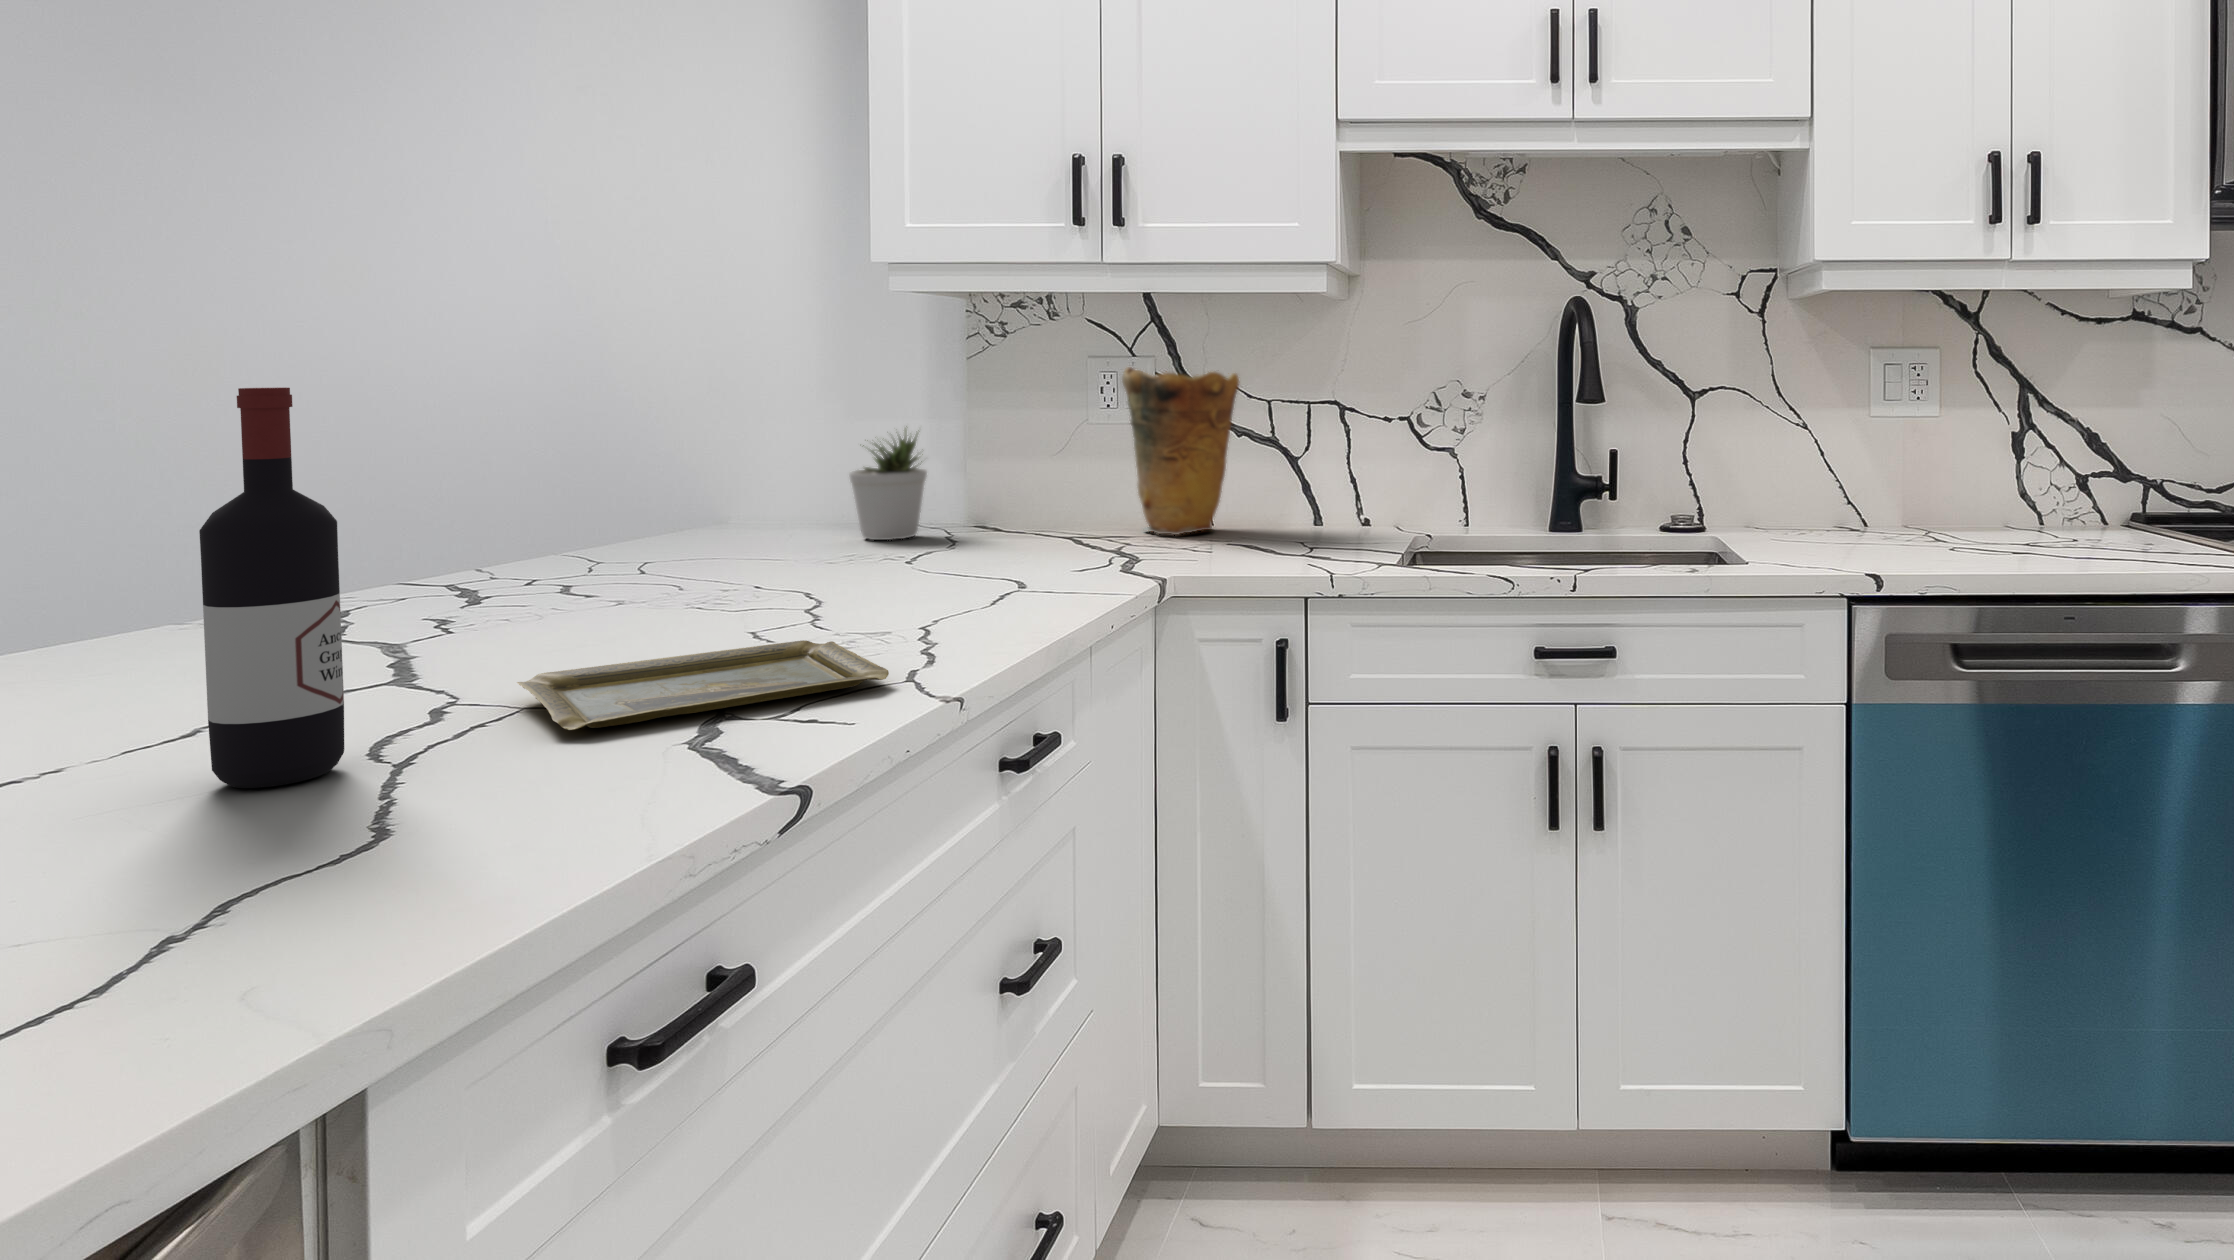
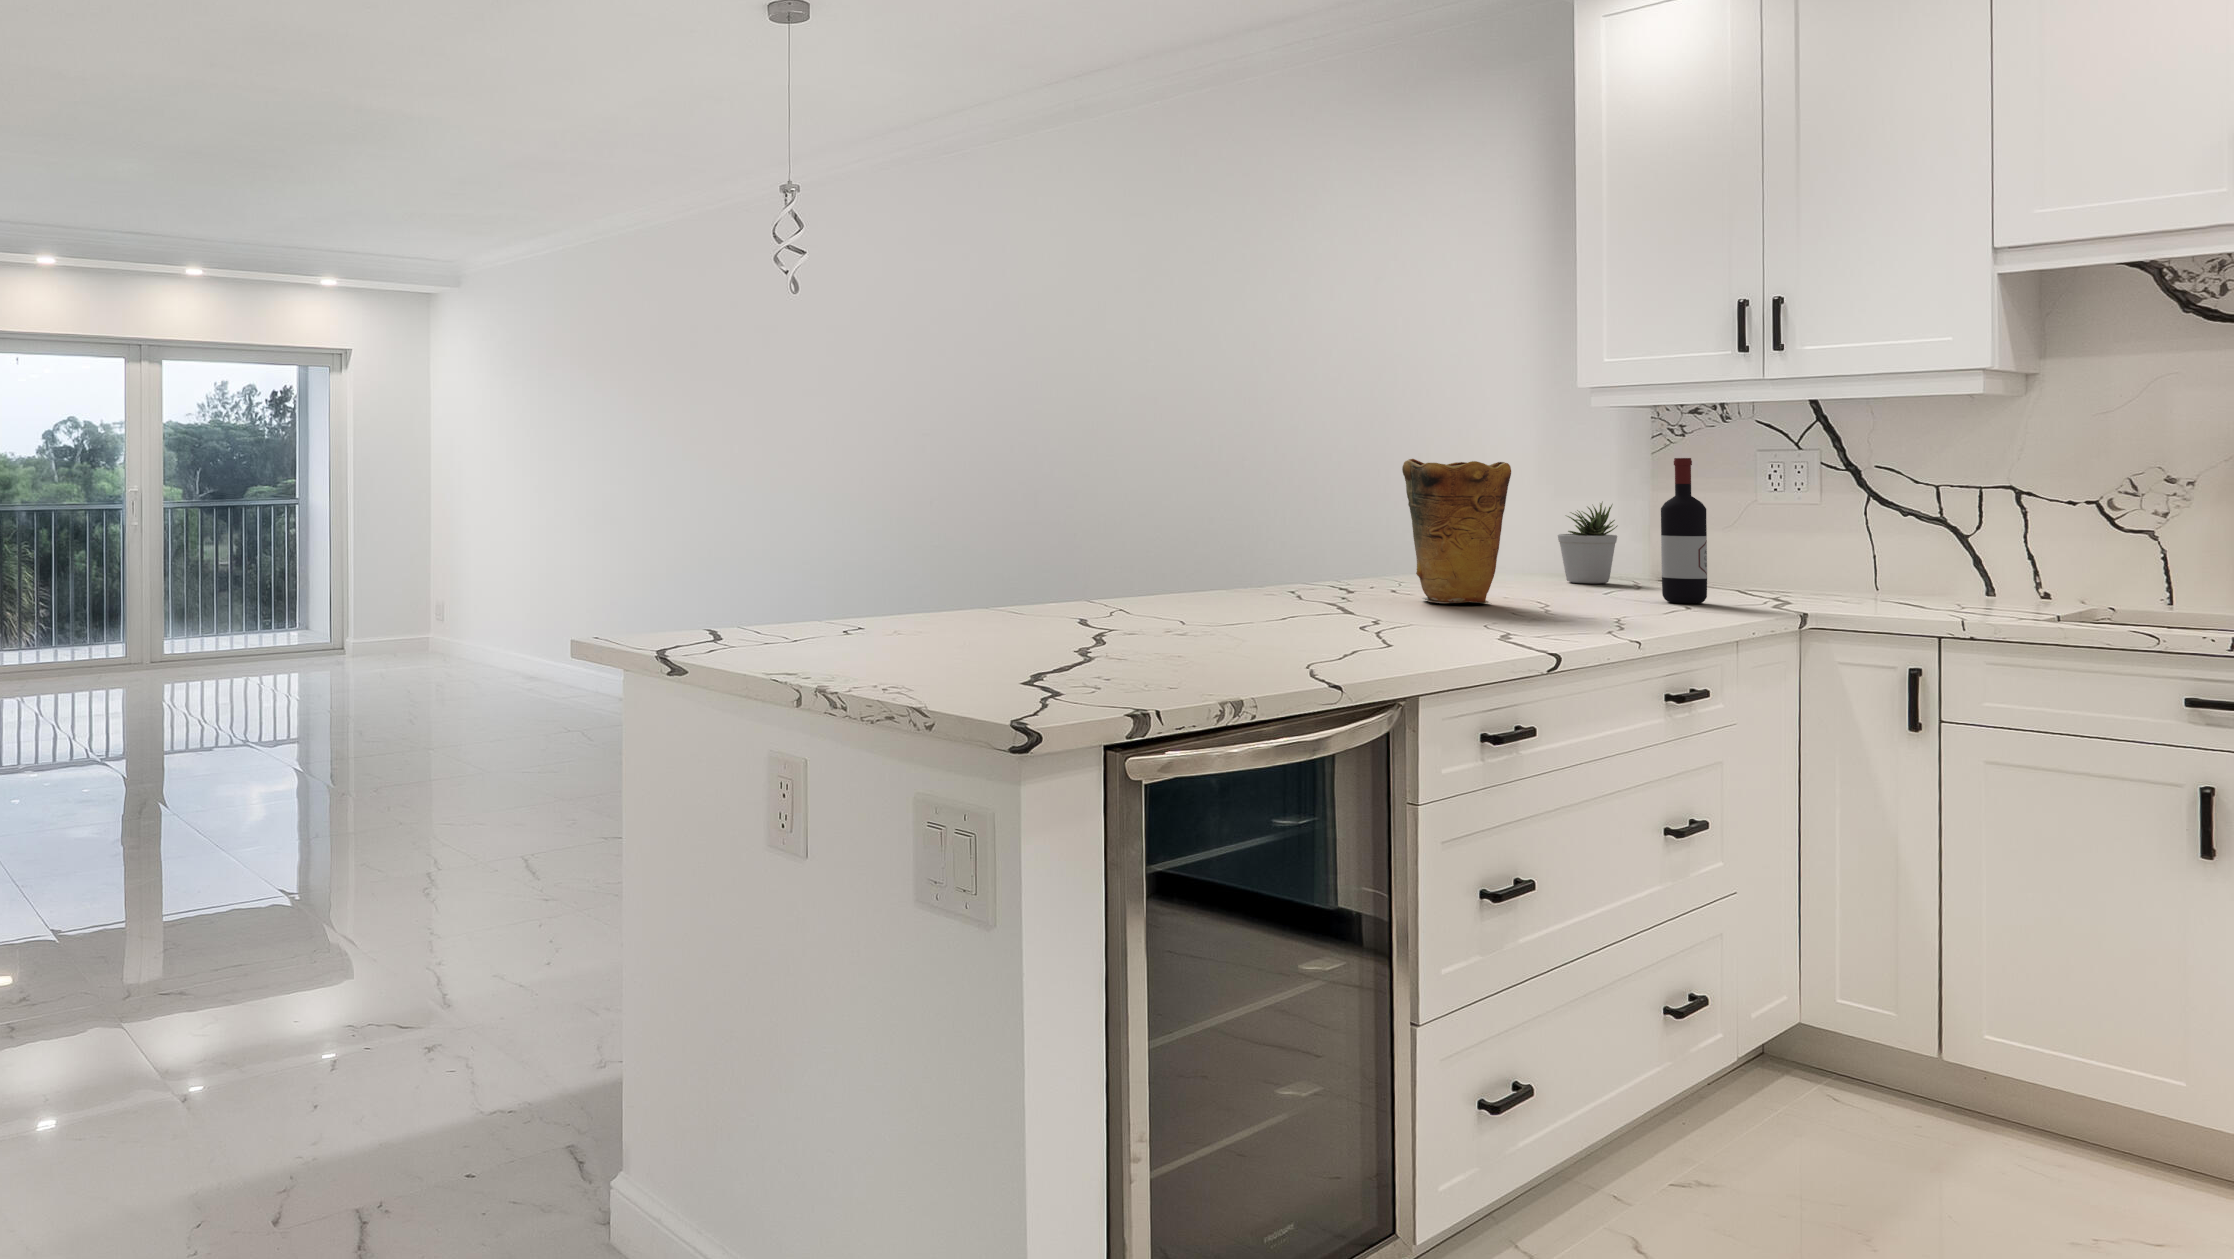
vase: present [1122,367,1239,535] -> present [1402,459,1511,603]
wine bottle: present [199,387,344,788] -> present [1661,458,1707,603]
tray: present [517,640,889,730] -> none [1401,605,1601,627]

